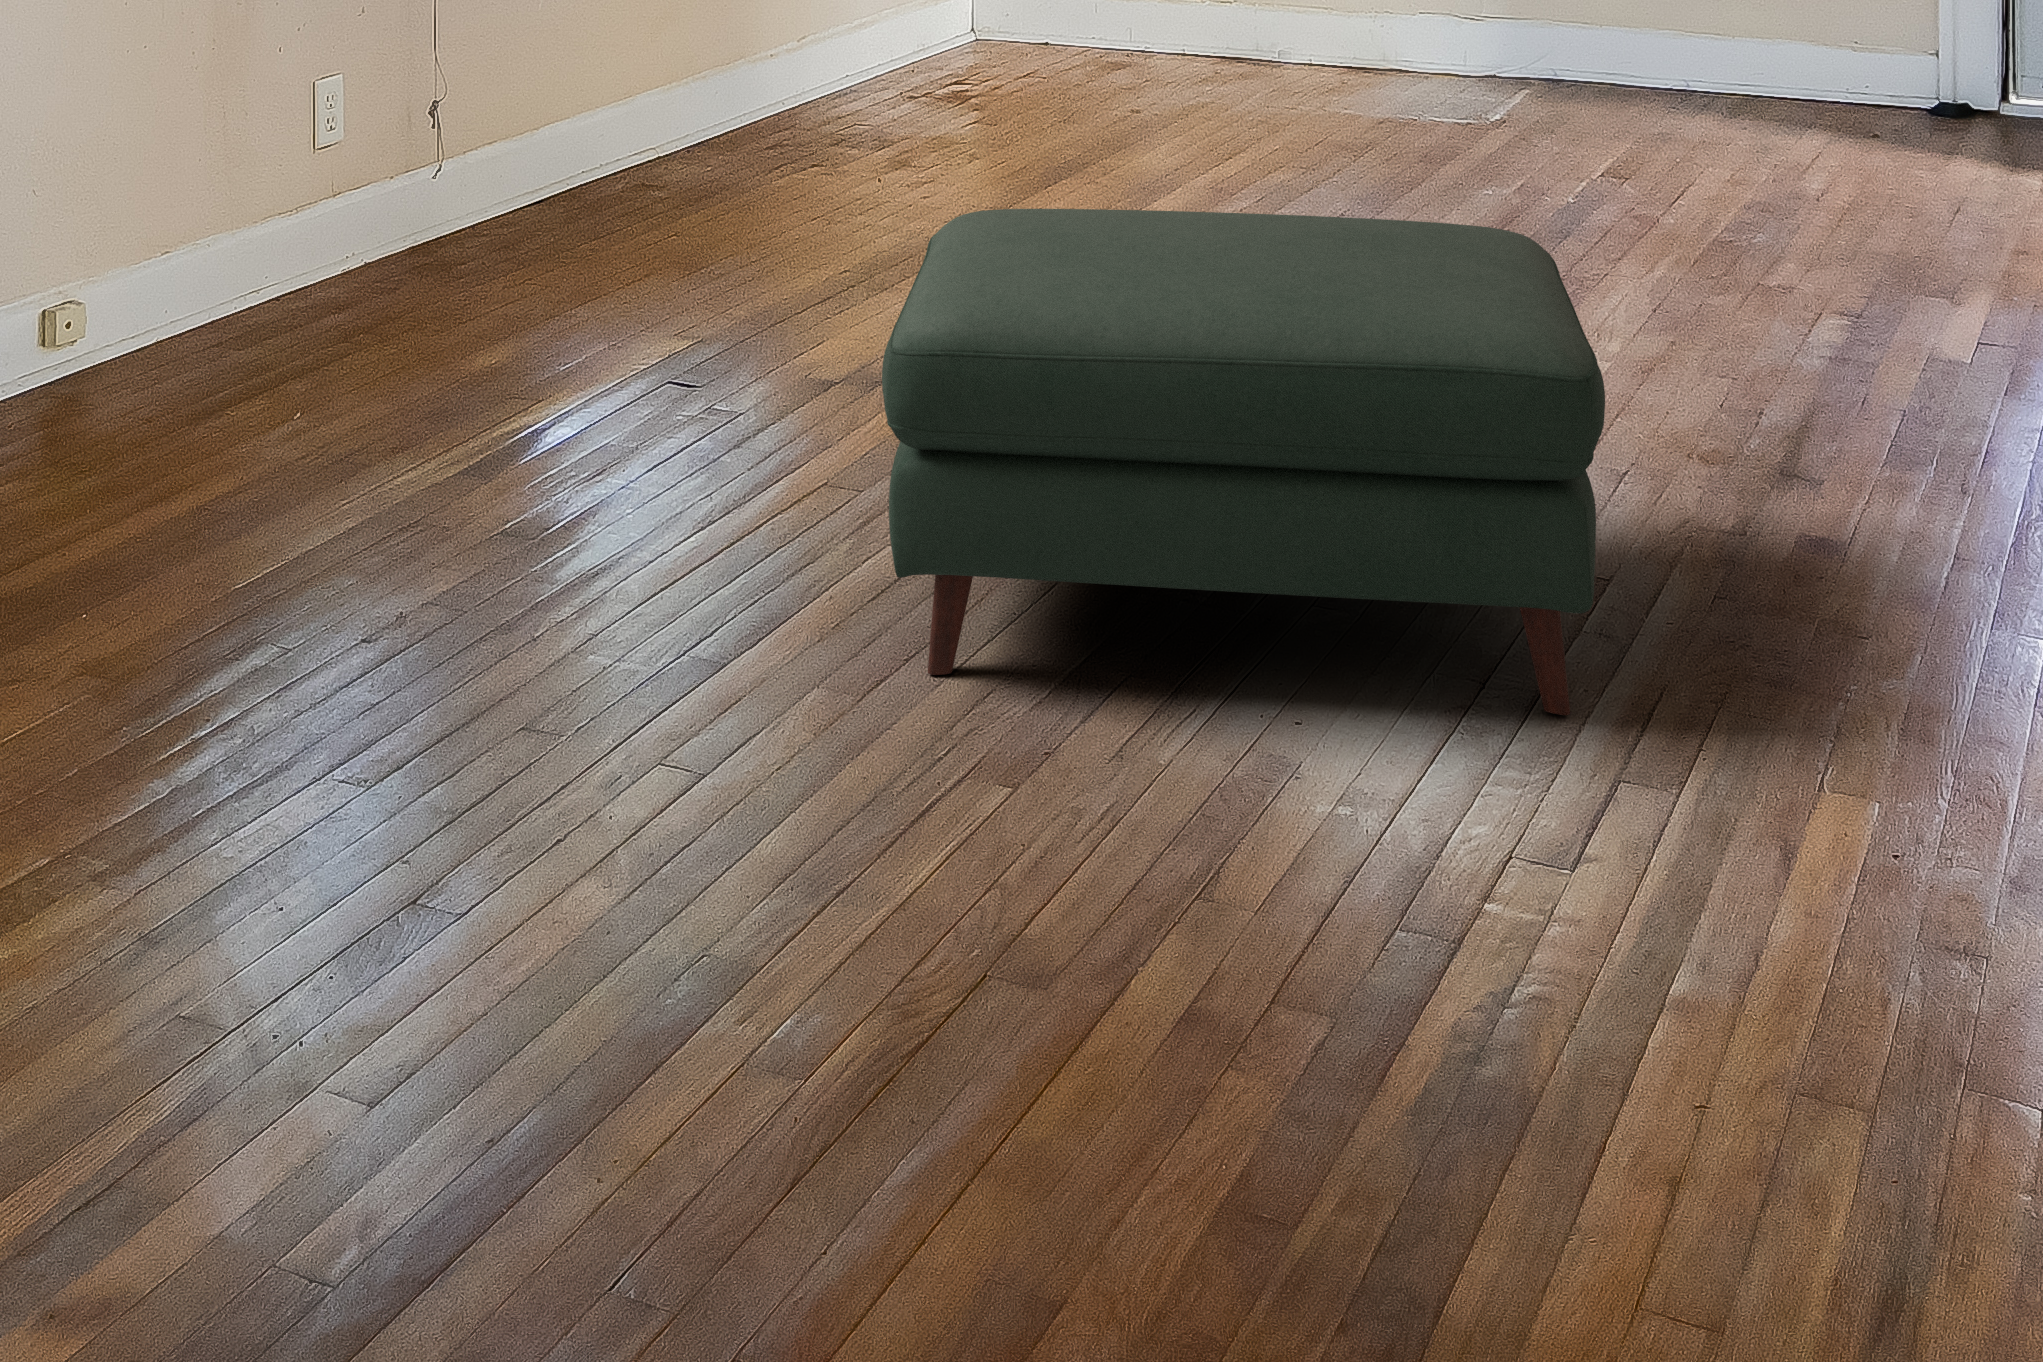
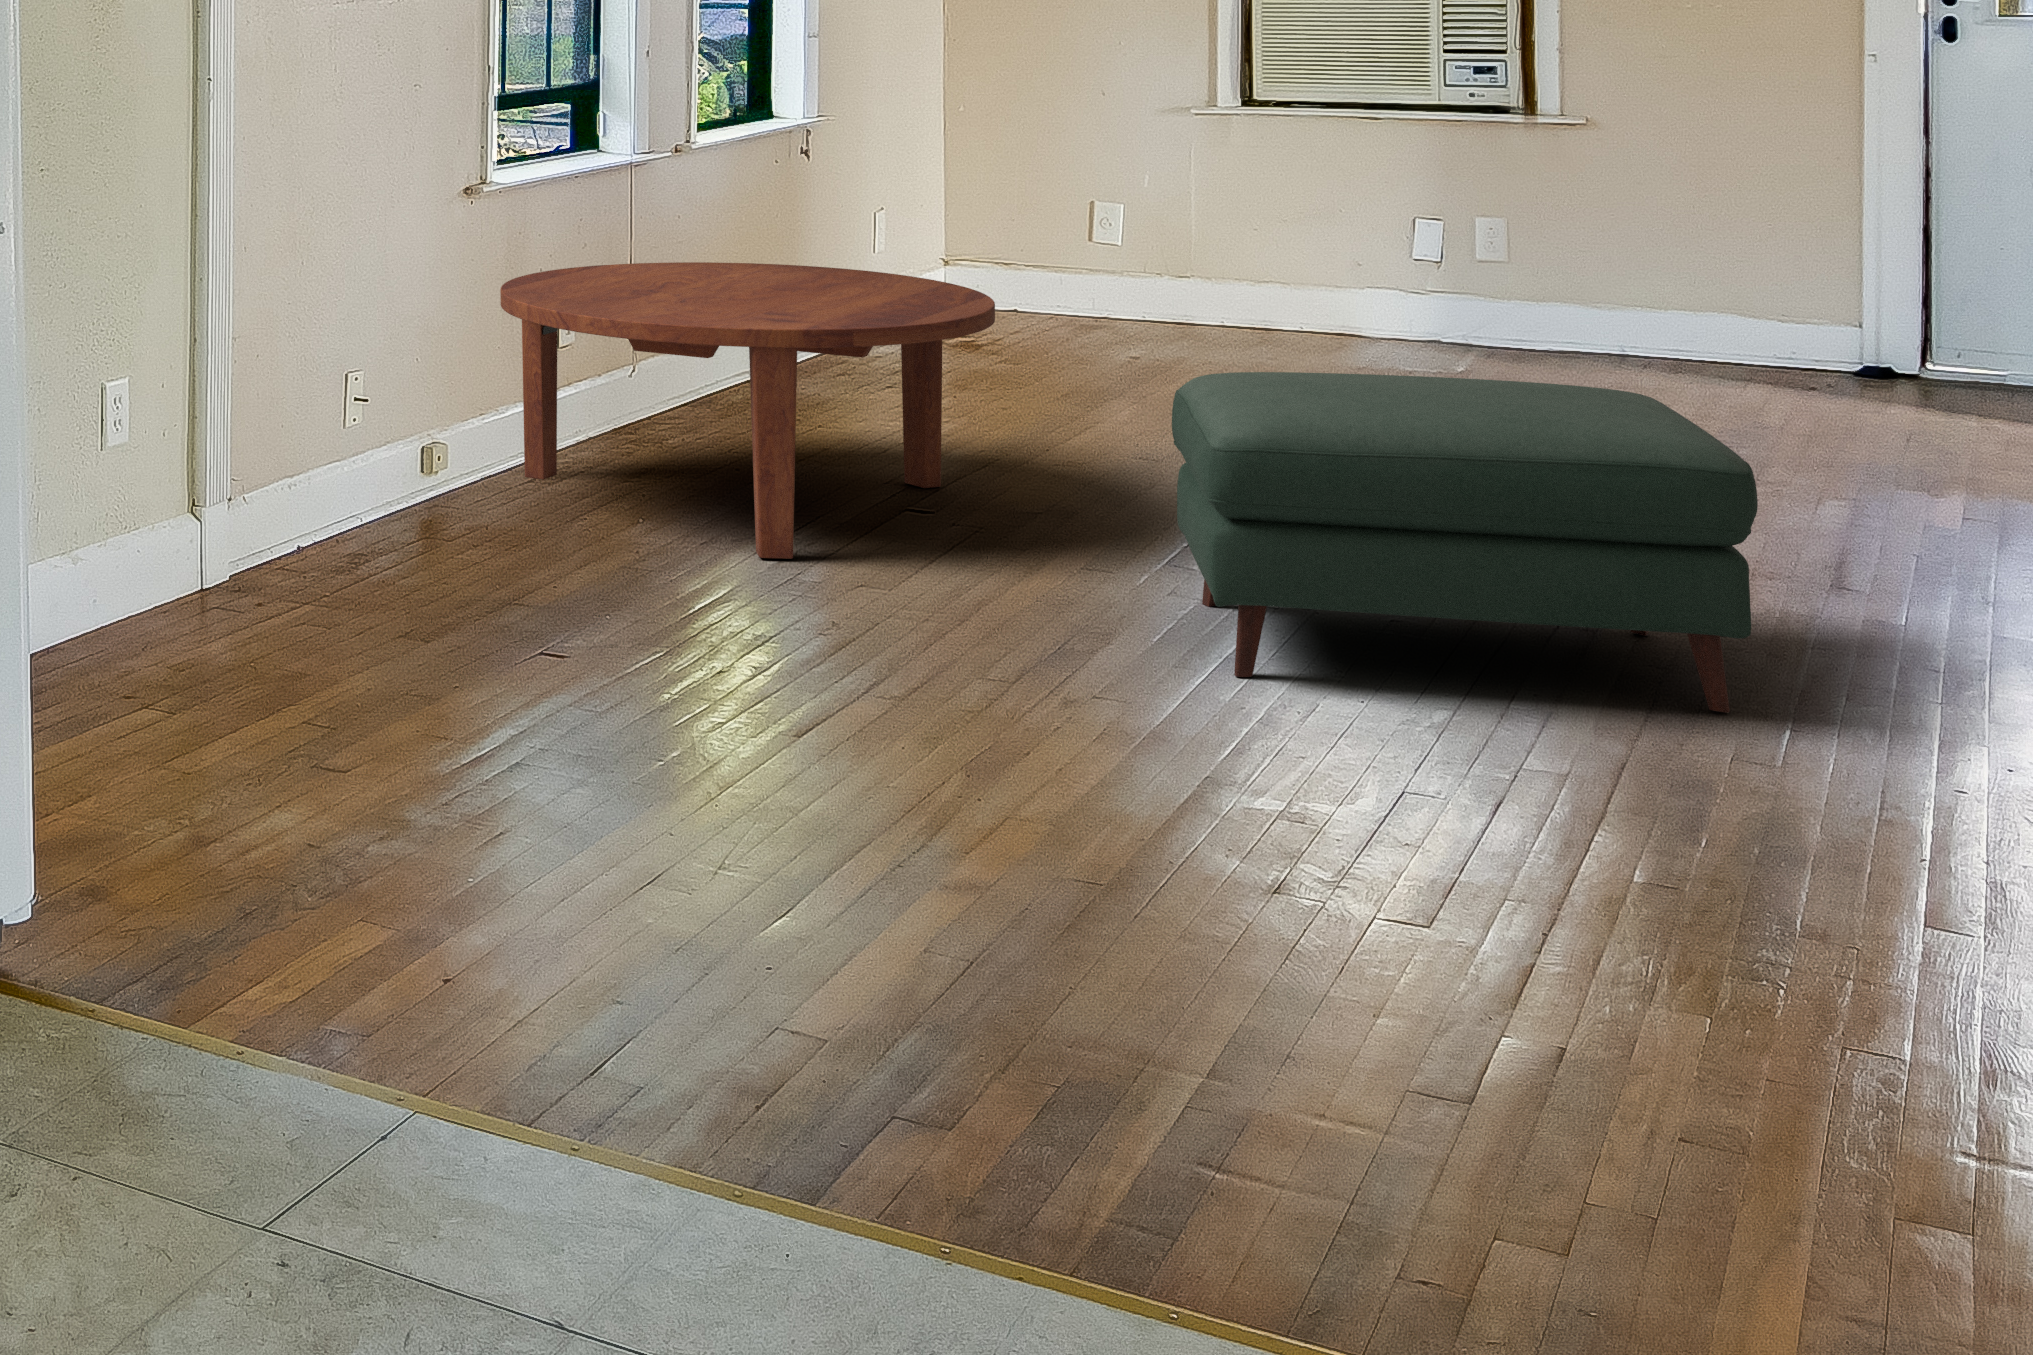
coffee table: none [157,29,796,465] -> present [500,262,995,559]

